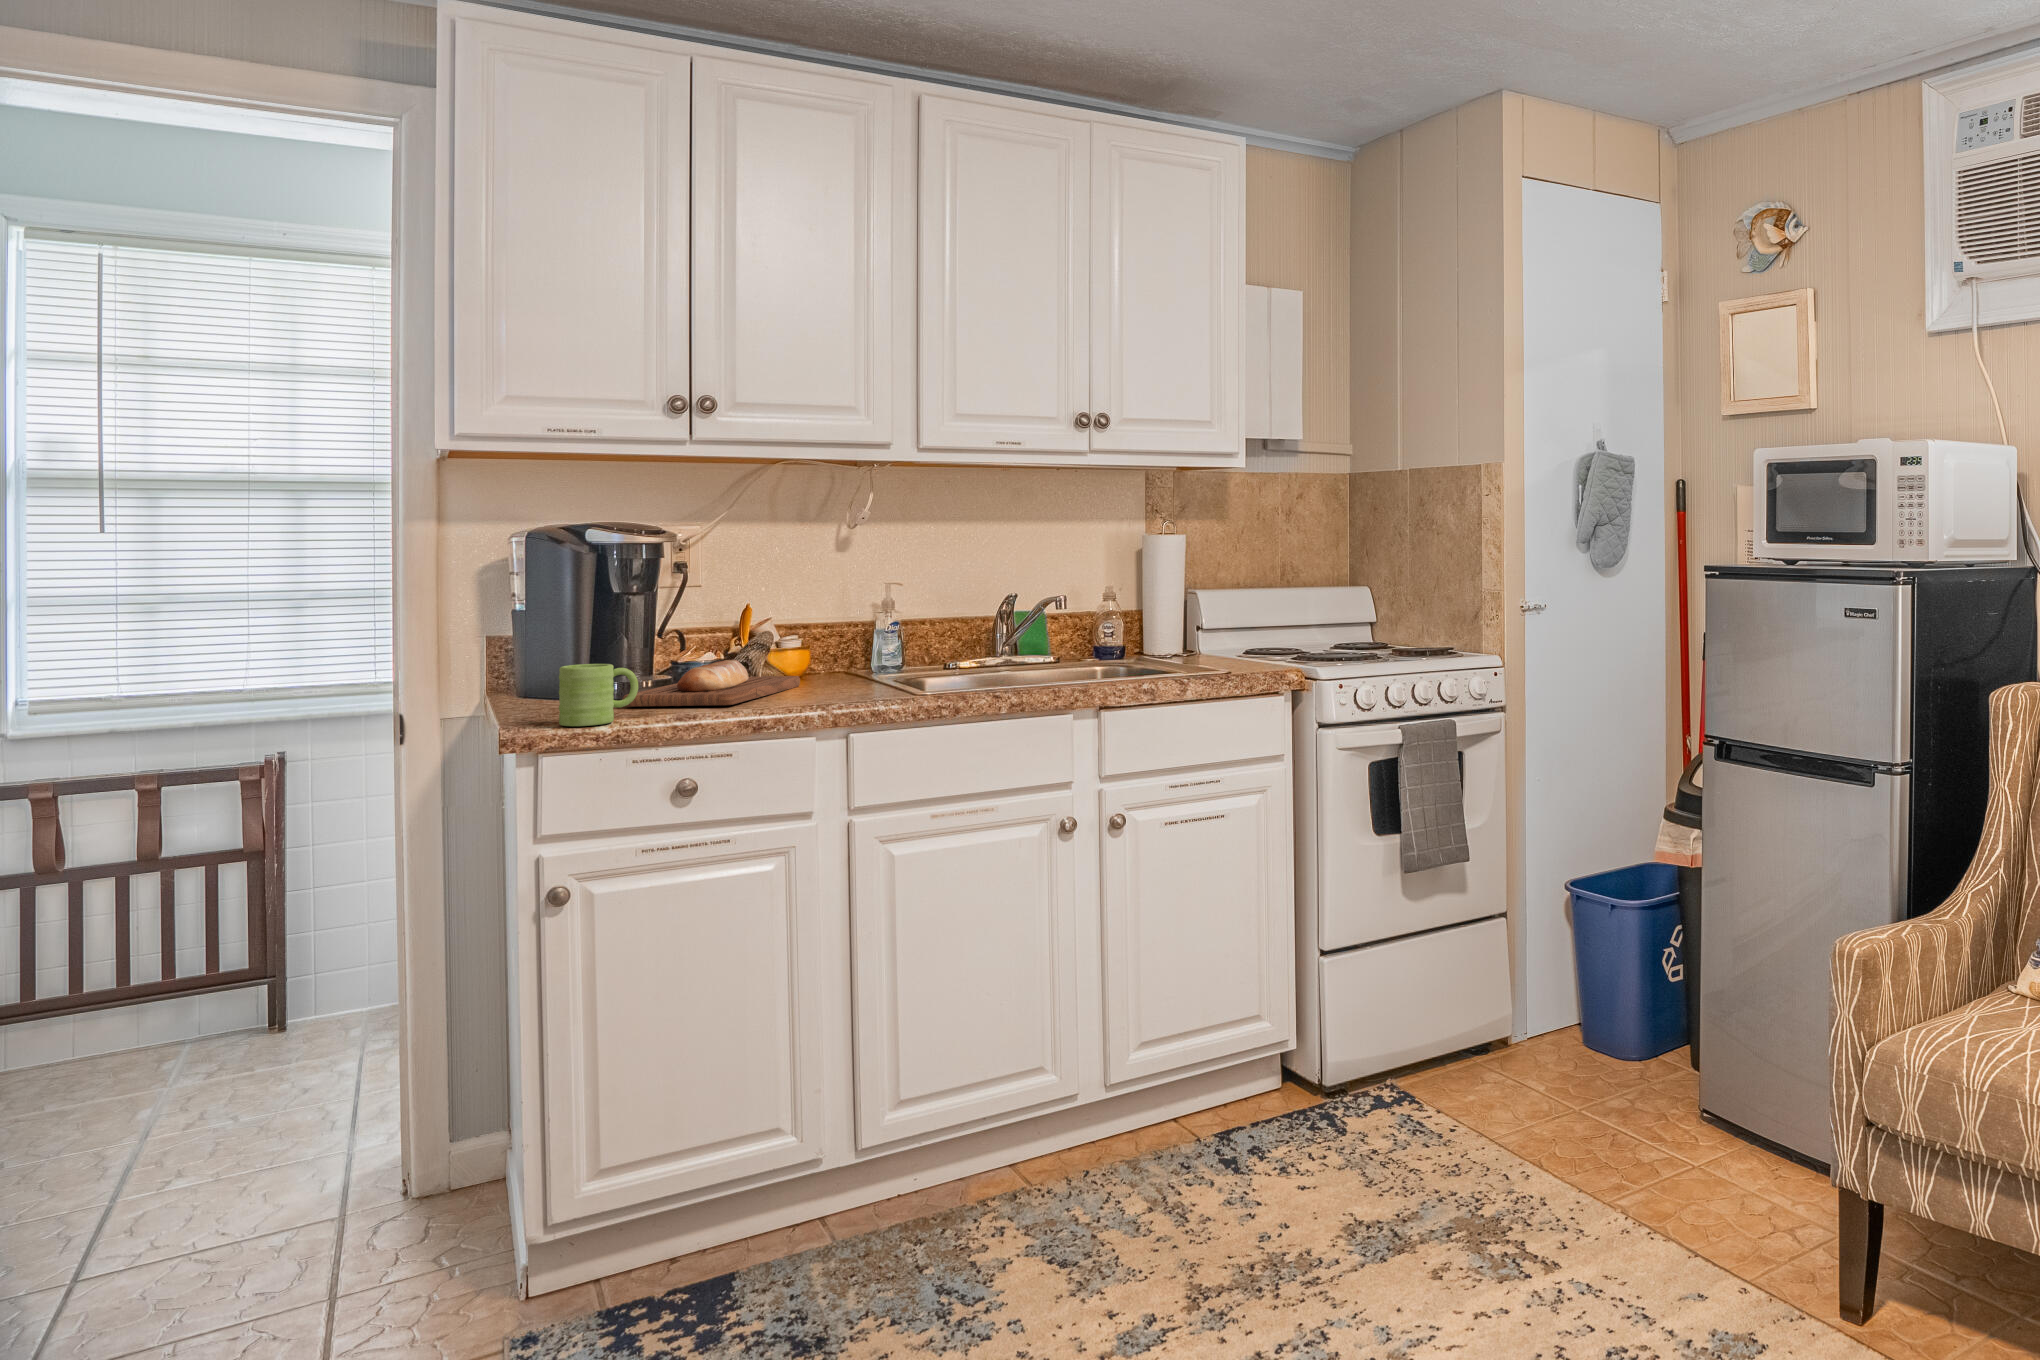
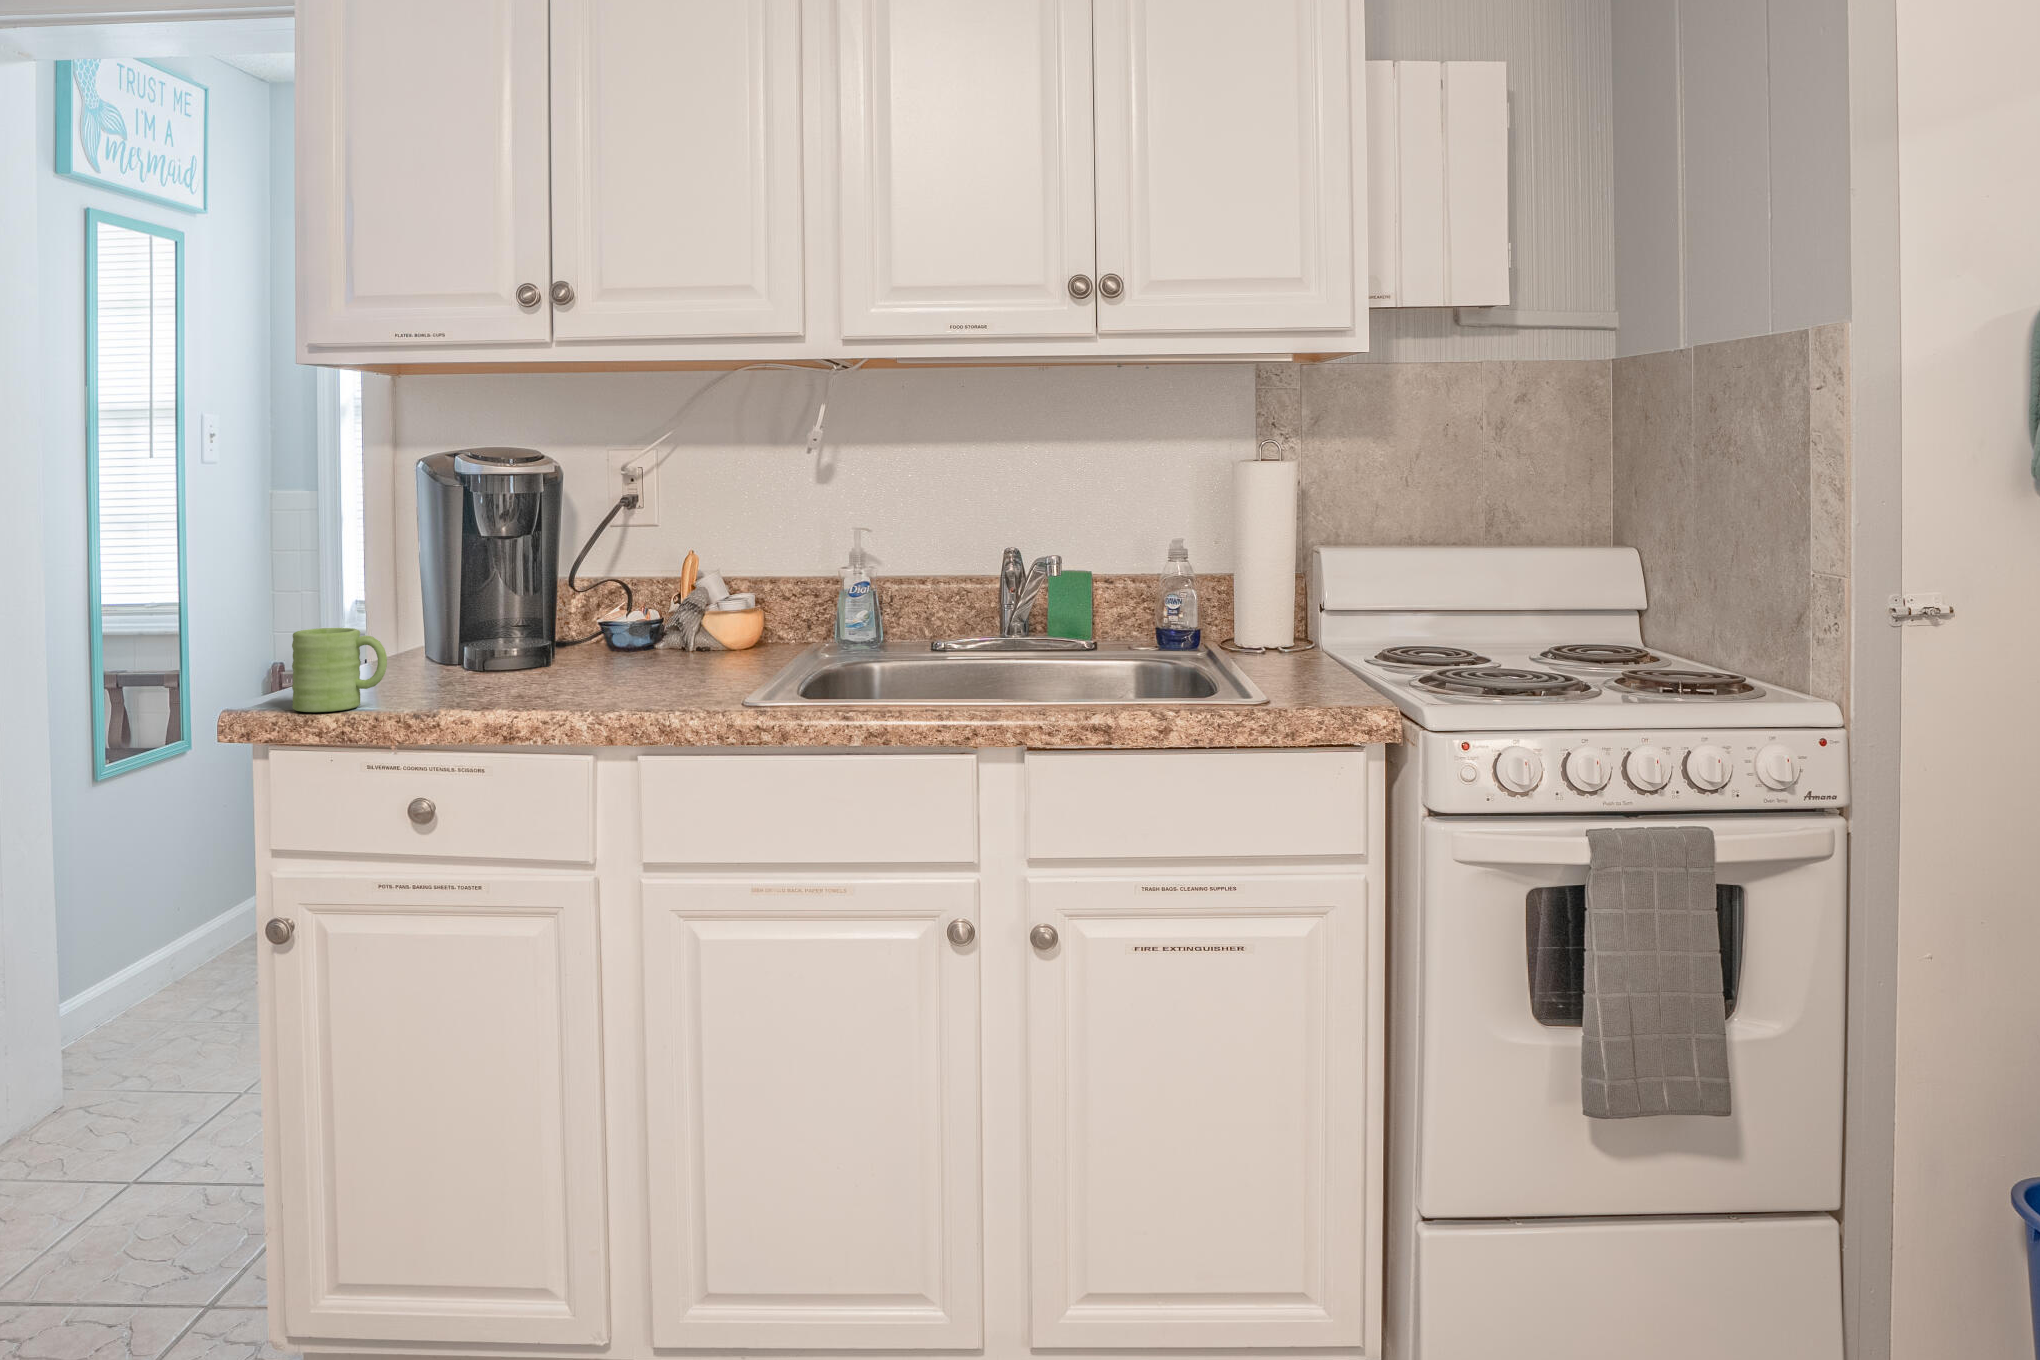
bread loaf: present [622,660,800,706] -> none [436,625,701,692]

